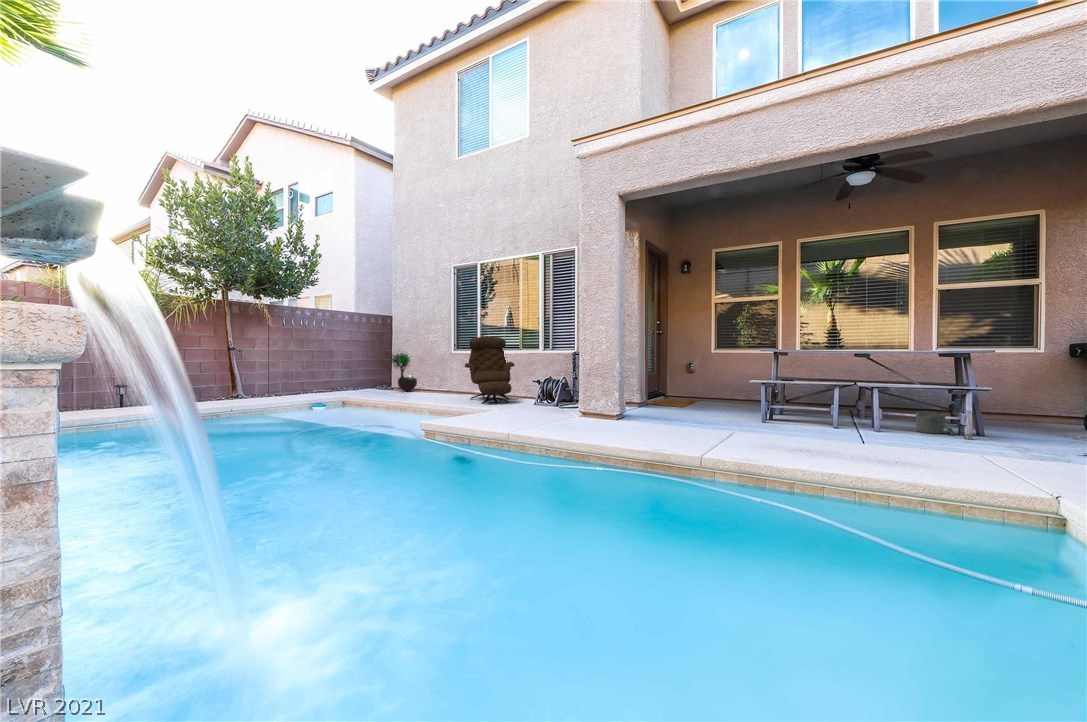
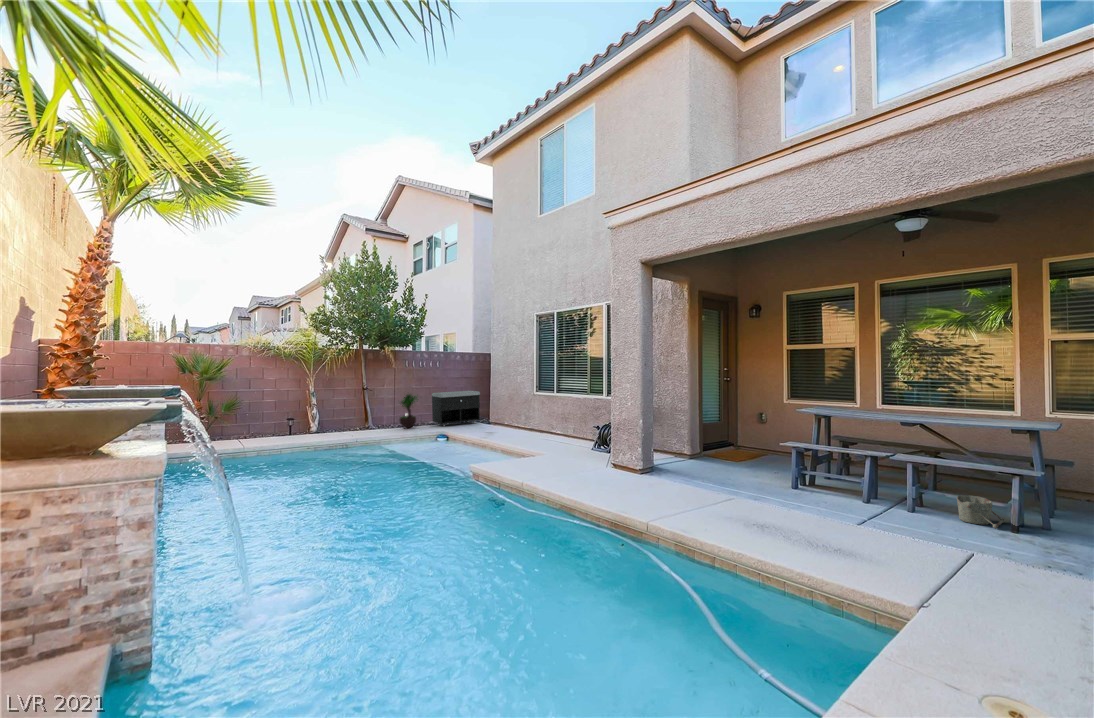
lounge chair: present [465,337,515,404] -> none [537,382,584,449]
storage bench: none [320,353,378,393] -> present [432,391,480,427]
potted tree: present [391,353,417,391] -> present [400,394,417,428]

